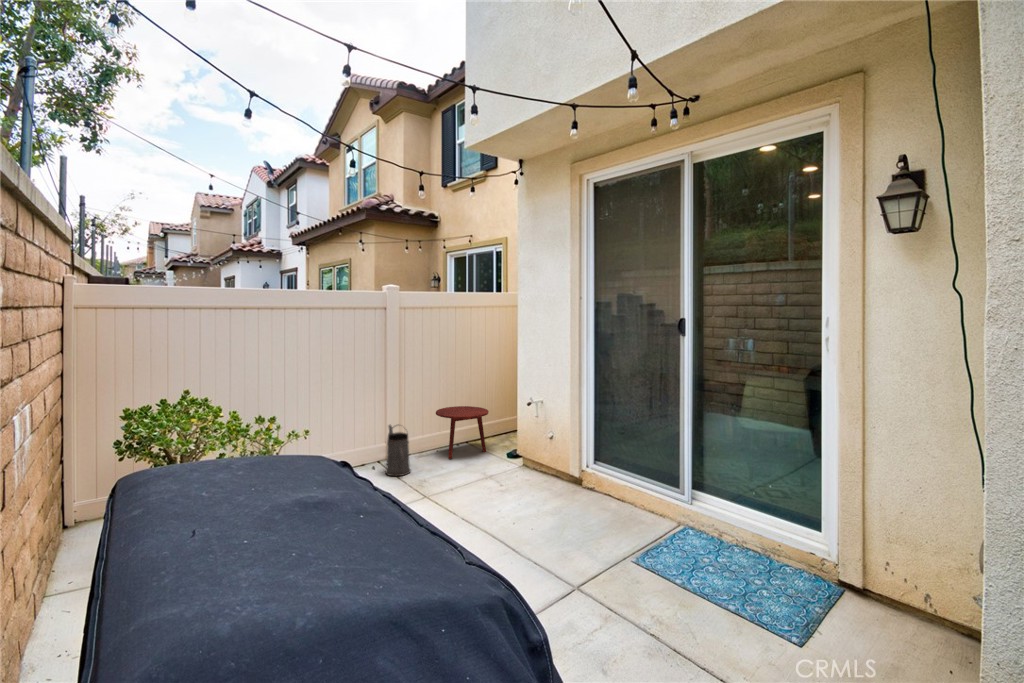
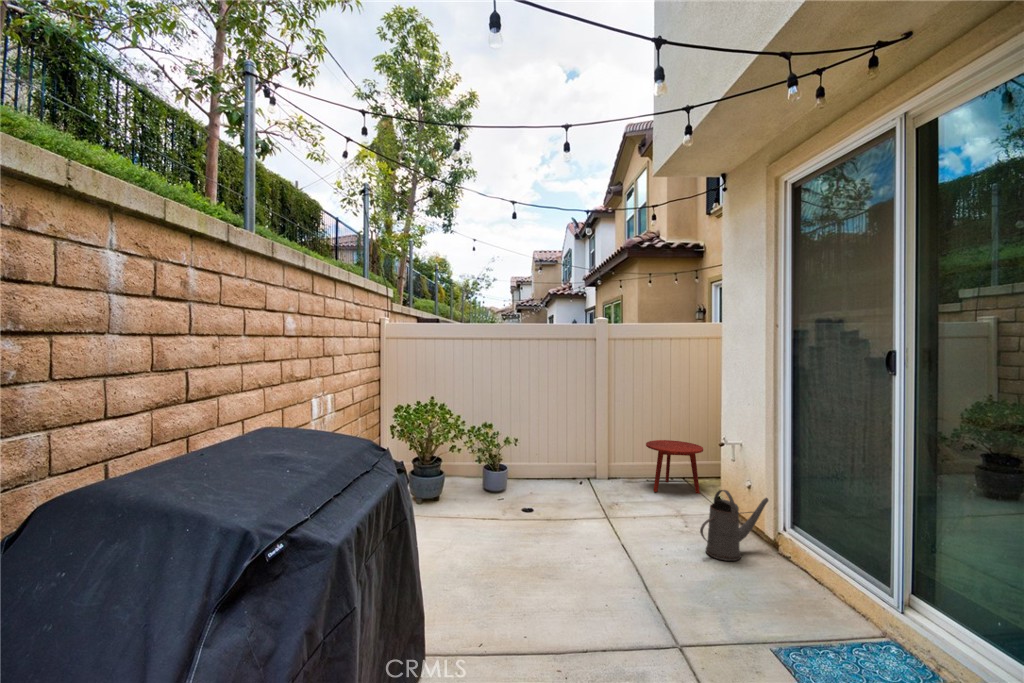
watering can: present [386,425,411,476] -> present [700,490,768,561]

